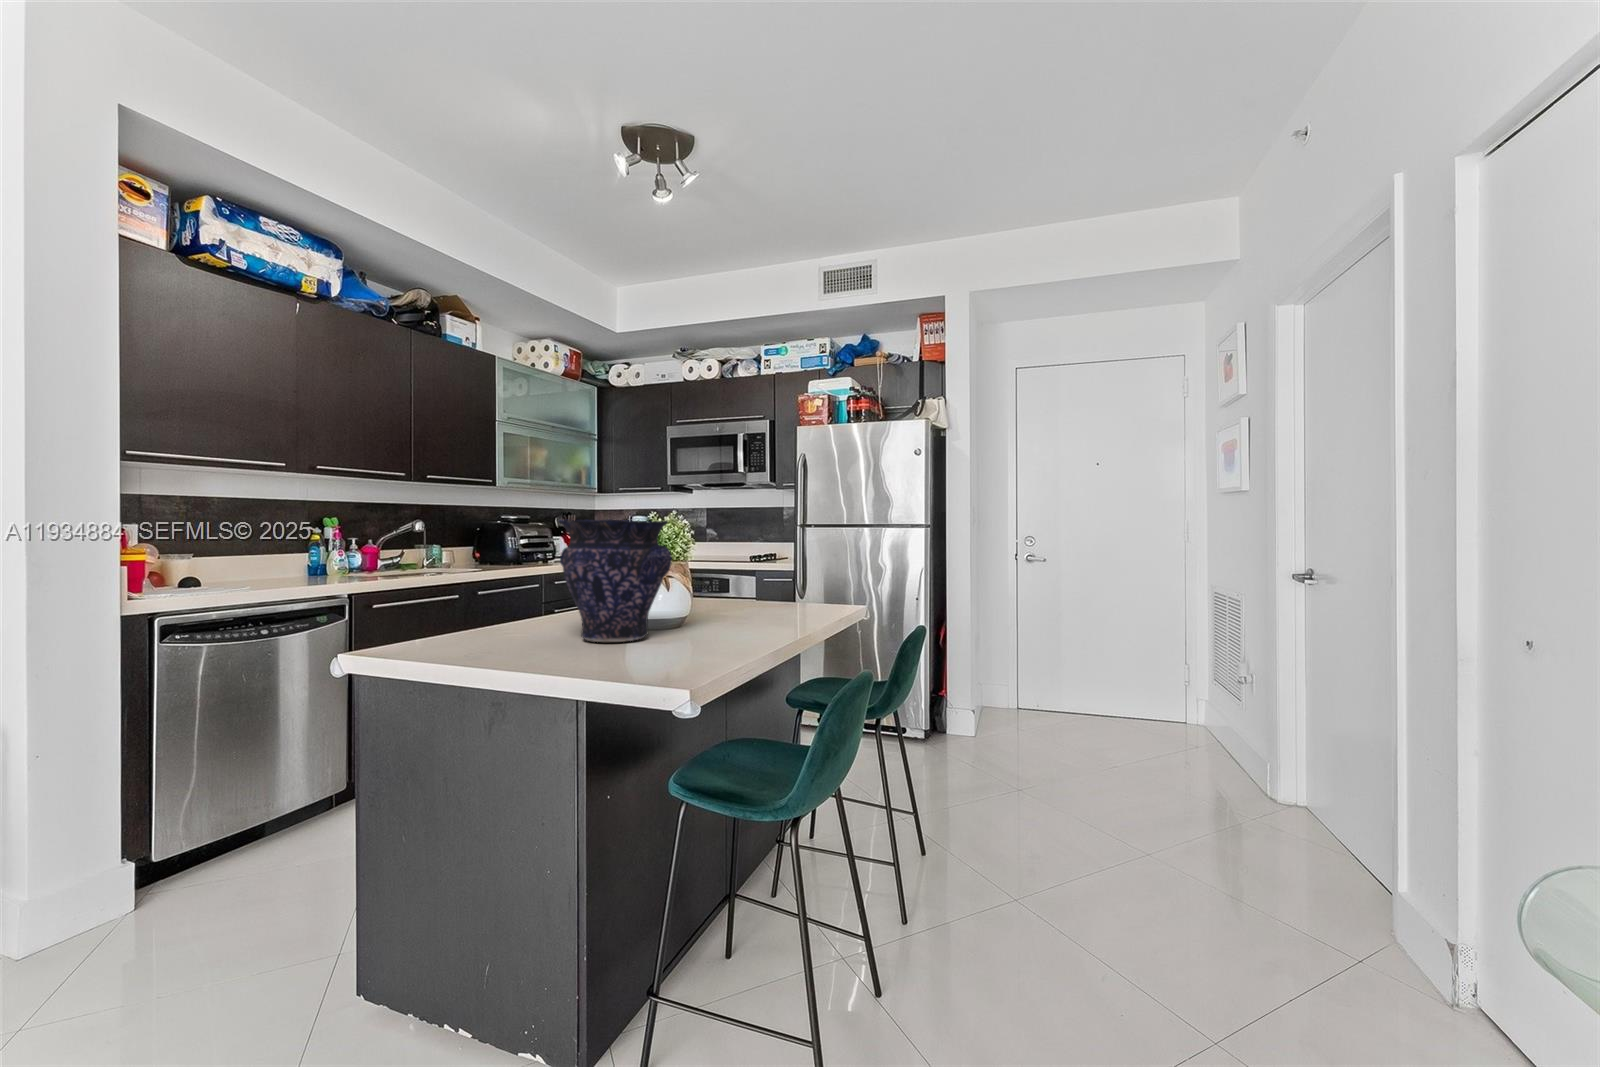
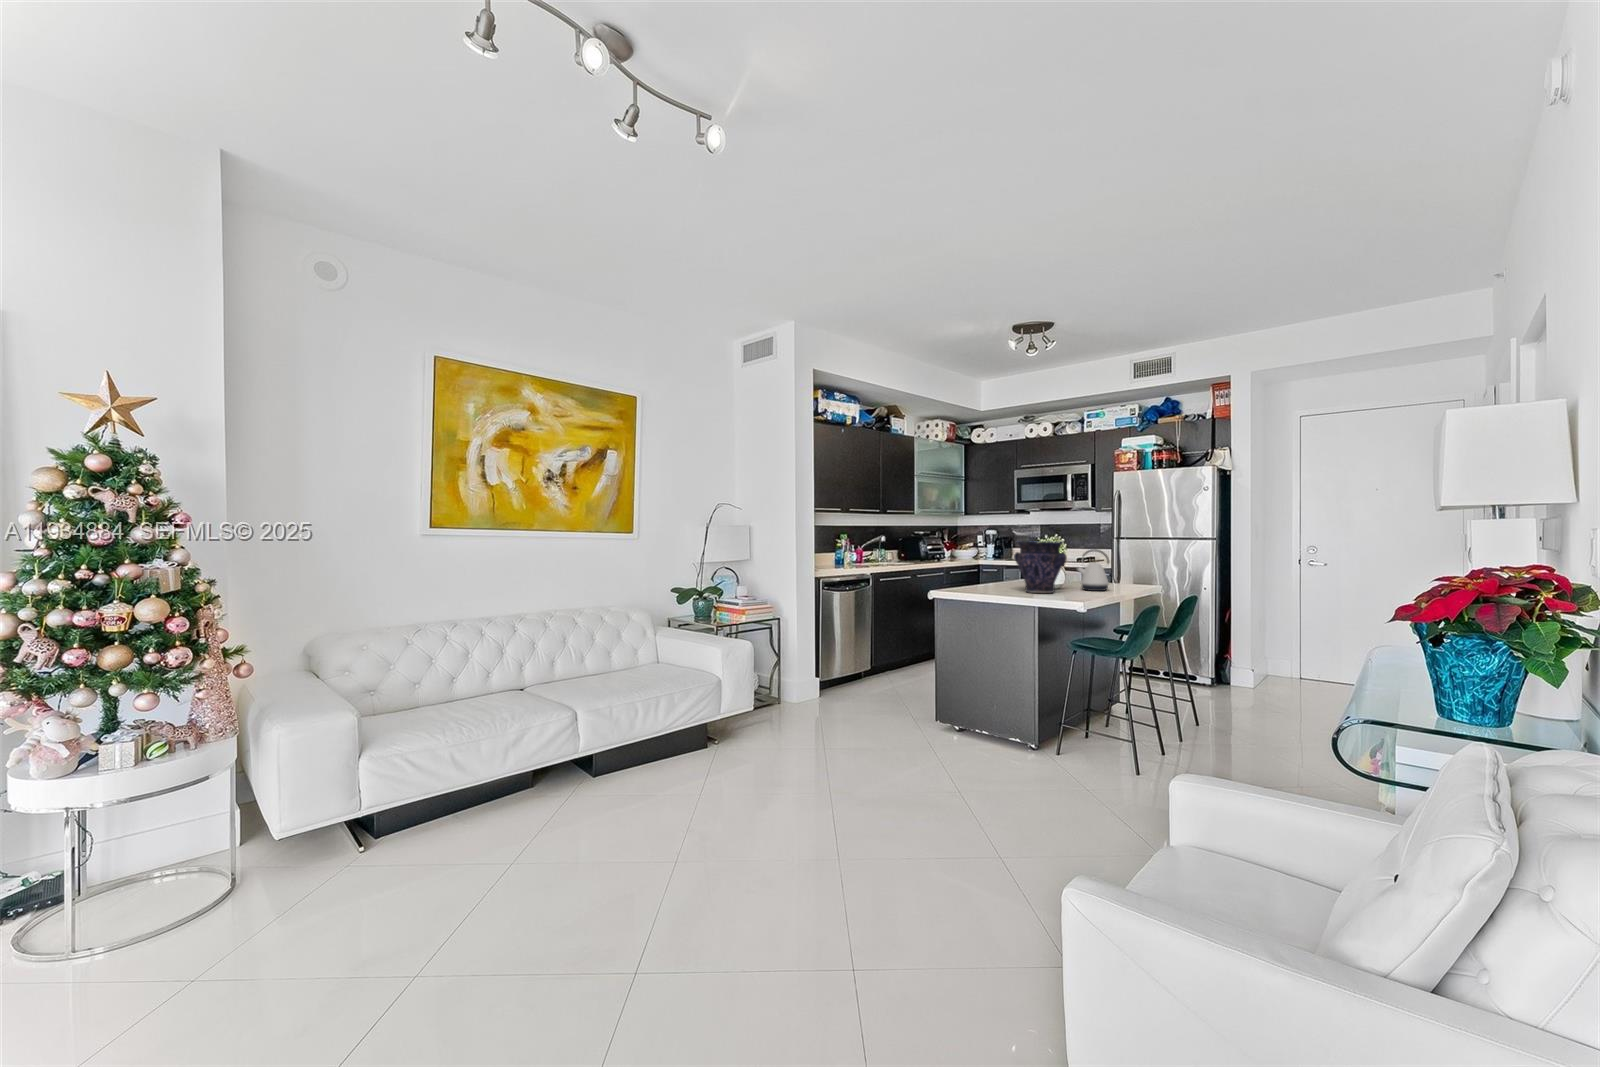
kettle: none [707,539,773,626] -> present [1077,549,1110,591]

